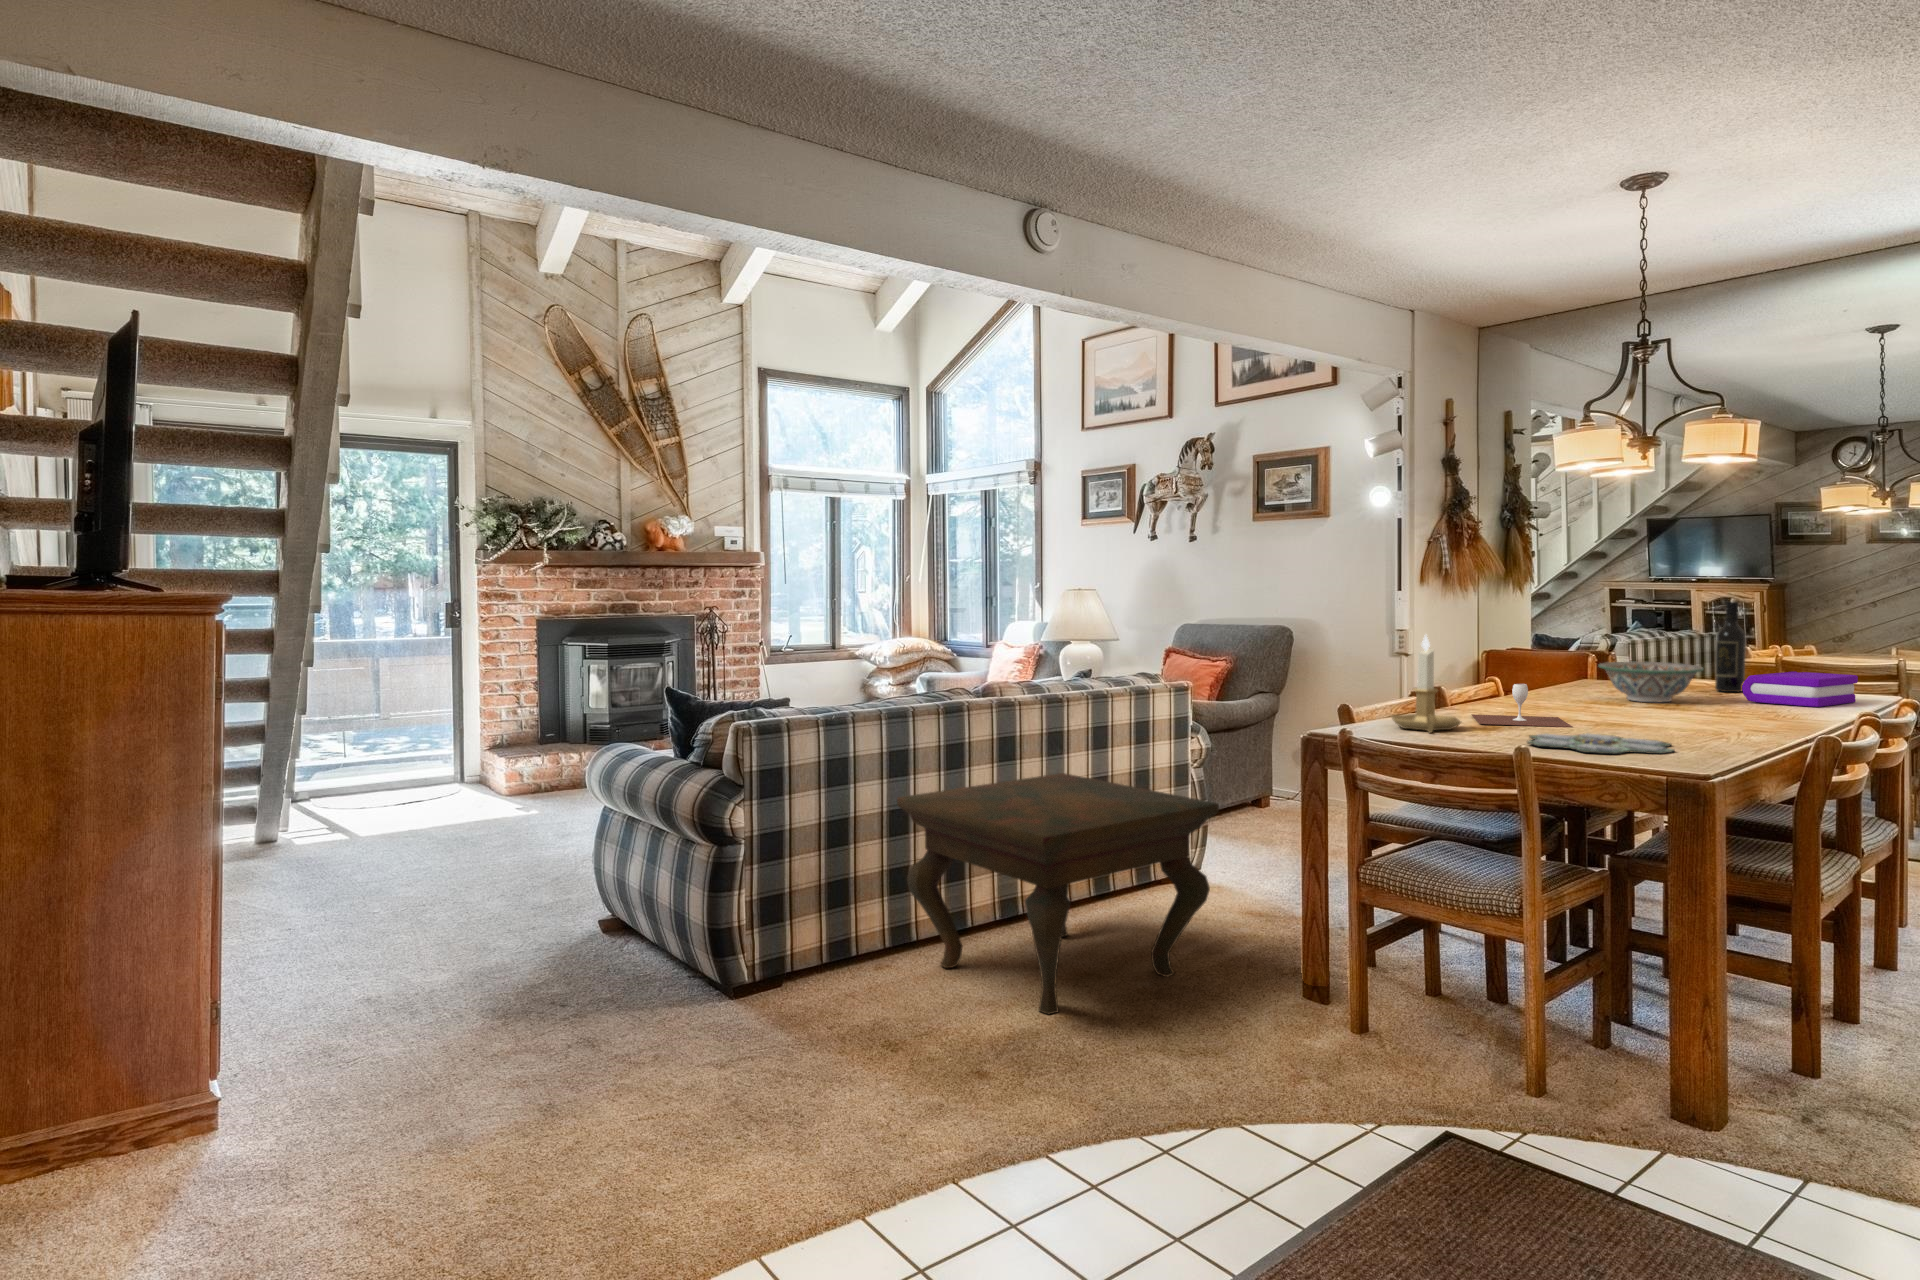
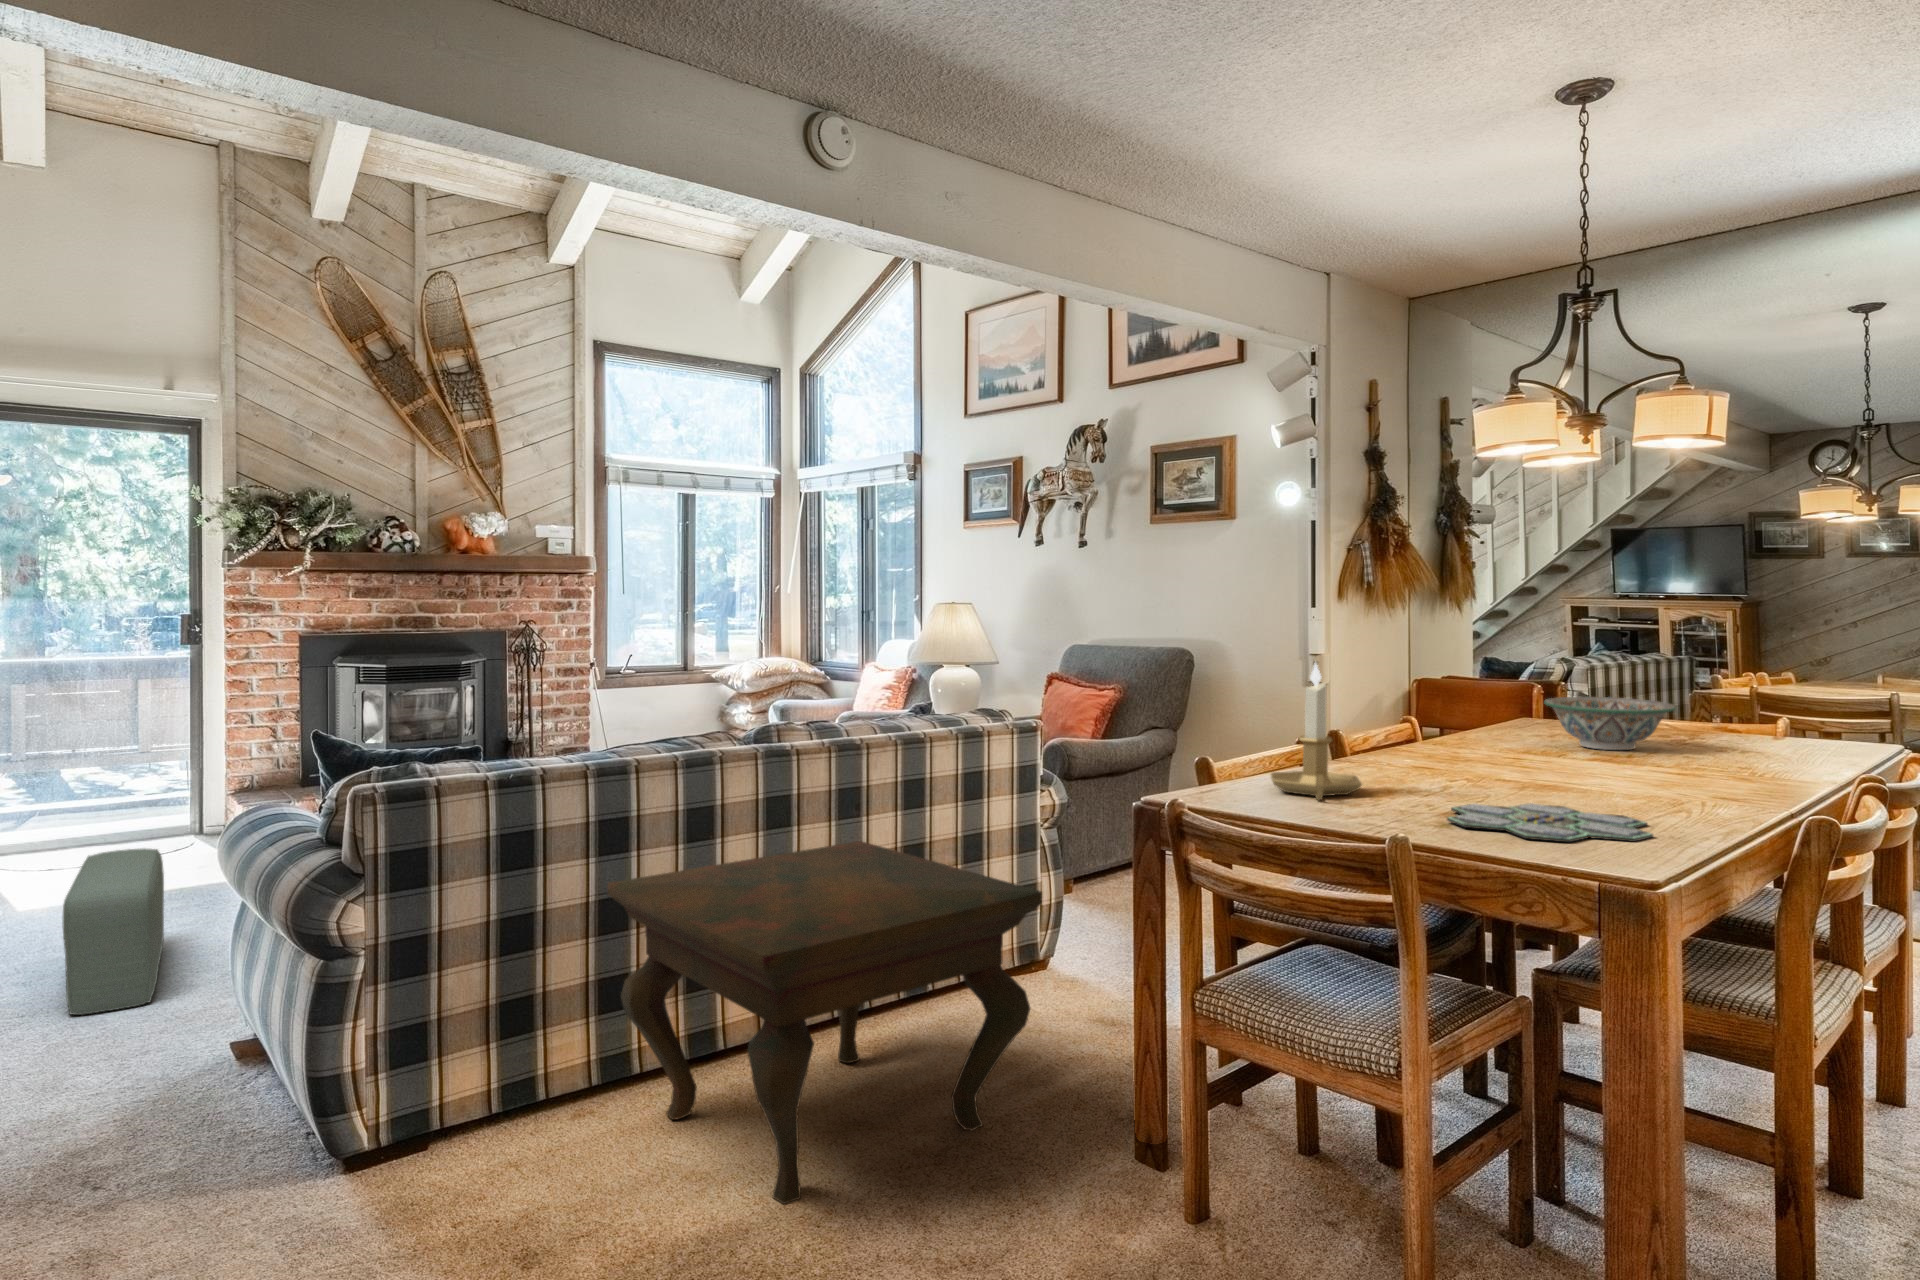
wine bottle: present [1715,602,1746,692] -> none [1686,622,1723,735]
book: present [1742,672,1858,707] -> none [1723,711,1866,758]
wine glass: present [1472,684,1572,727] -> none [1381,729,1512,790]
pouf: none [444,786,518,904] -> present [63,849,164,1015]

